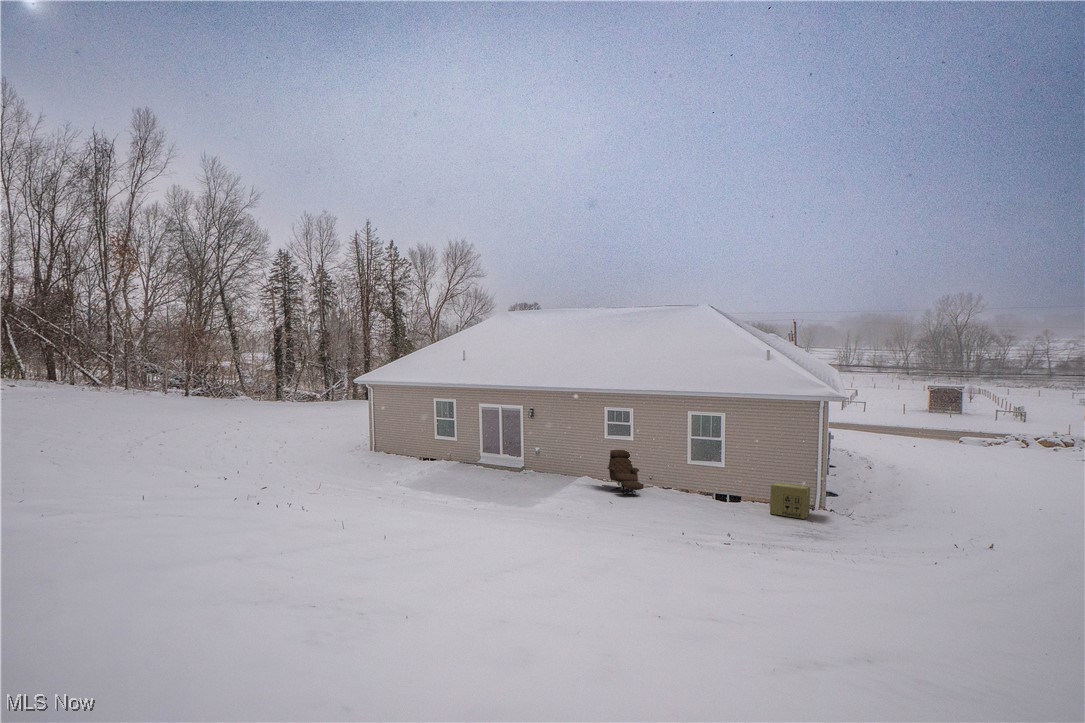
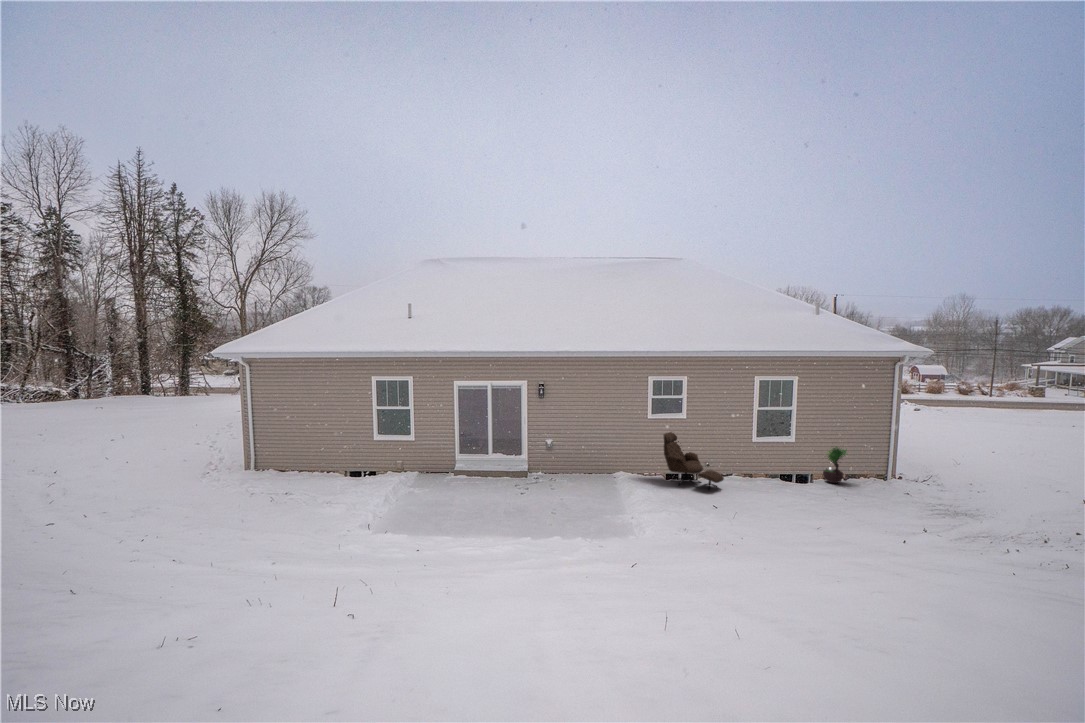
potted tree: none [739,471,762,508] -> present [823,446,846,483]
cardboard box: present [770,483,810,519] -> none [851,452,909,490]

